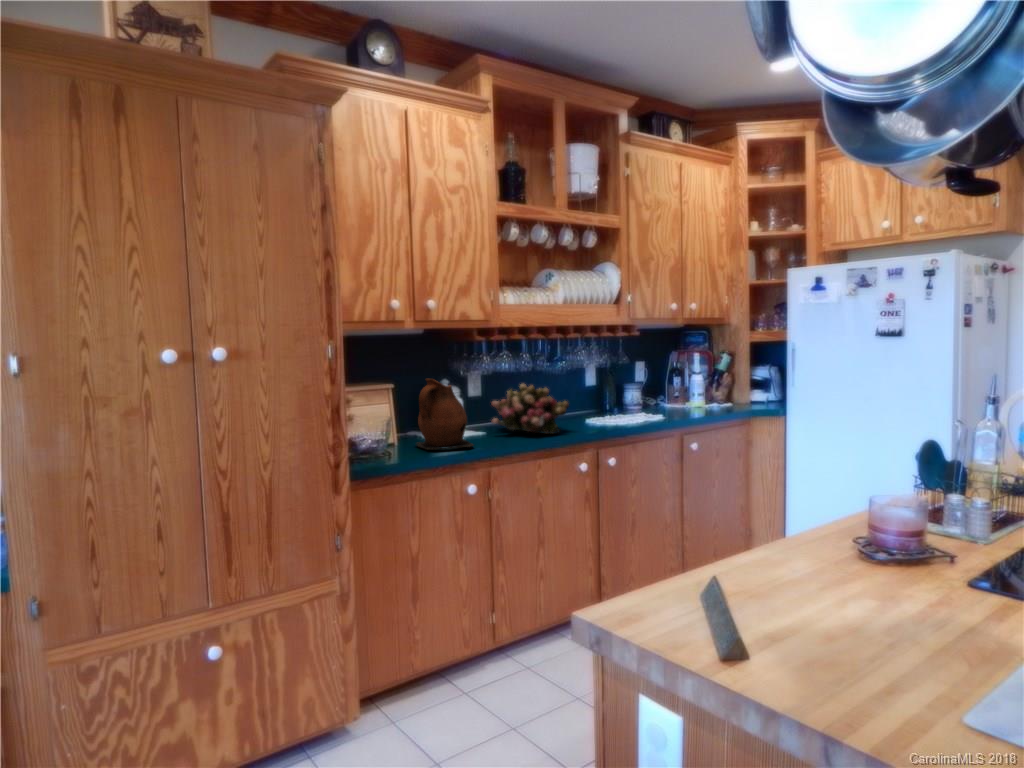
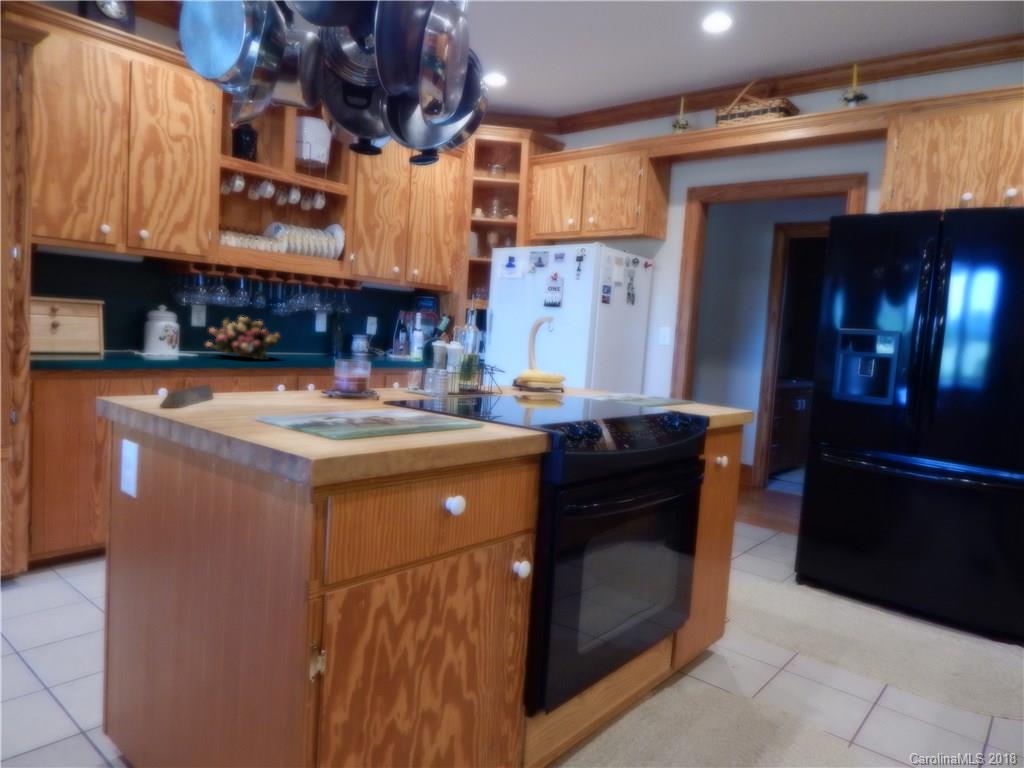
ceramic pitcher: present [416,379,473,449] -> none [124,298,180,361]

